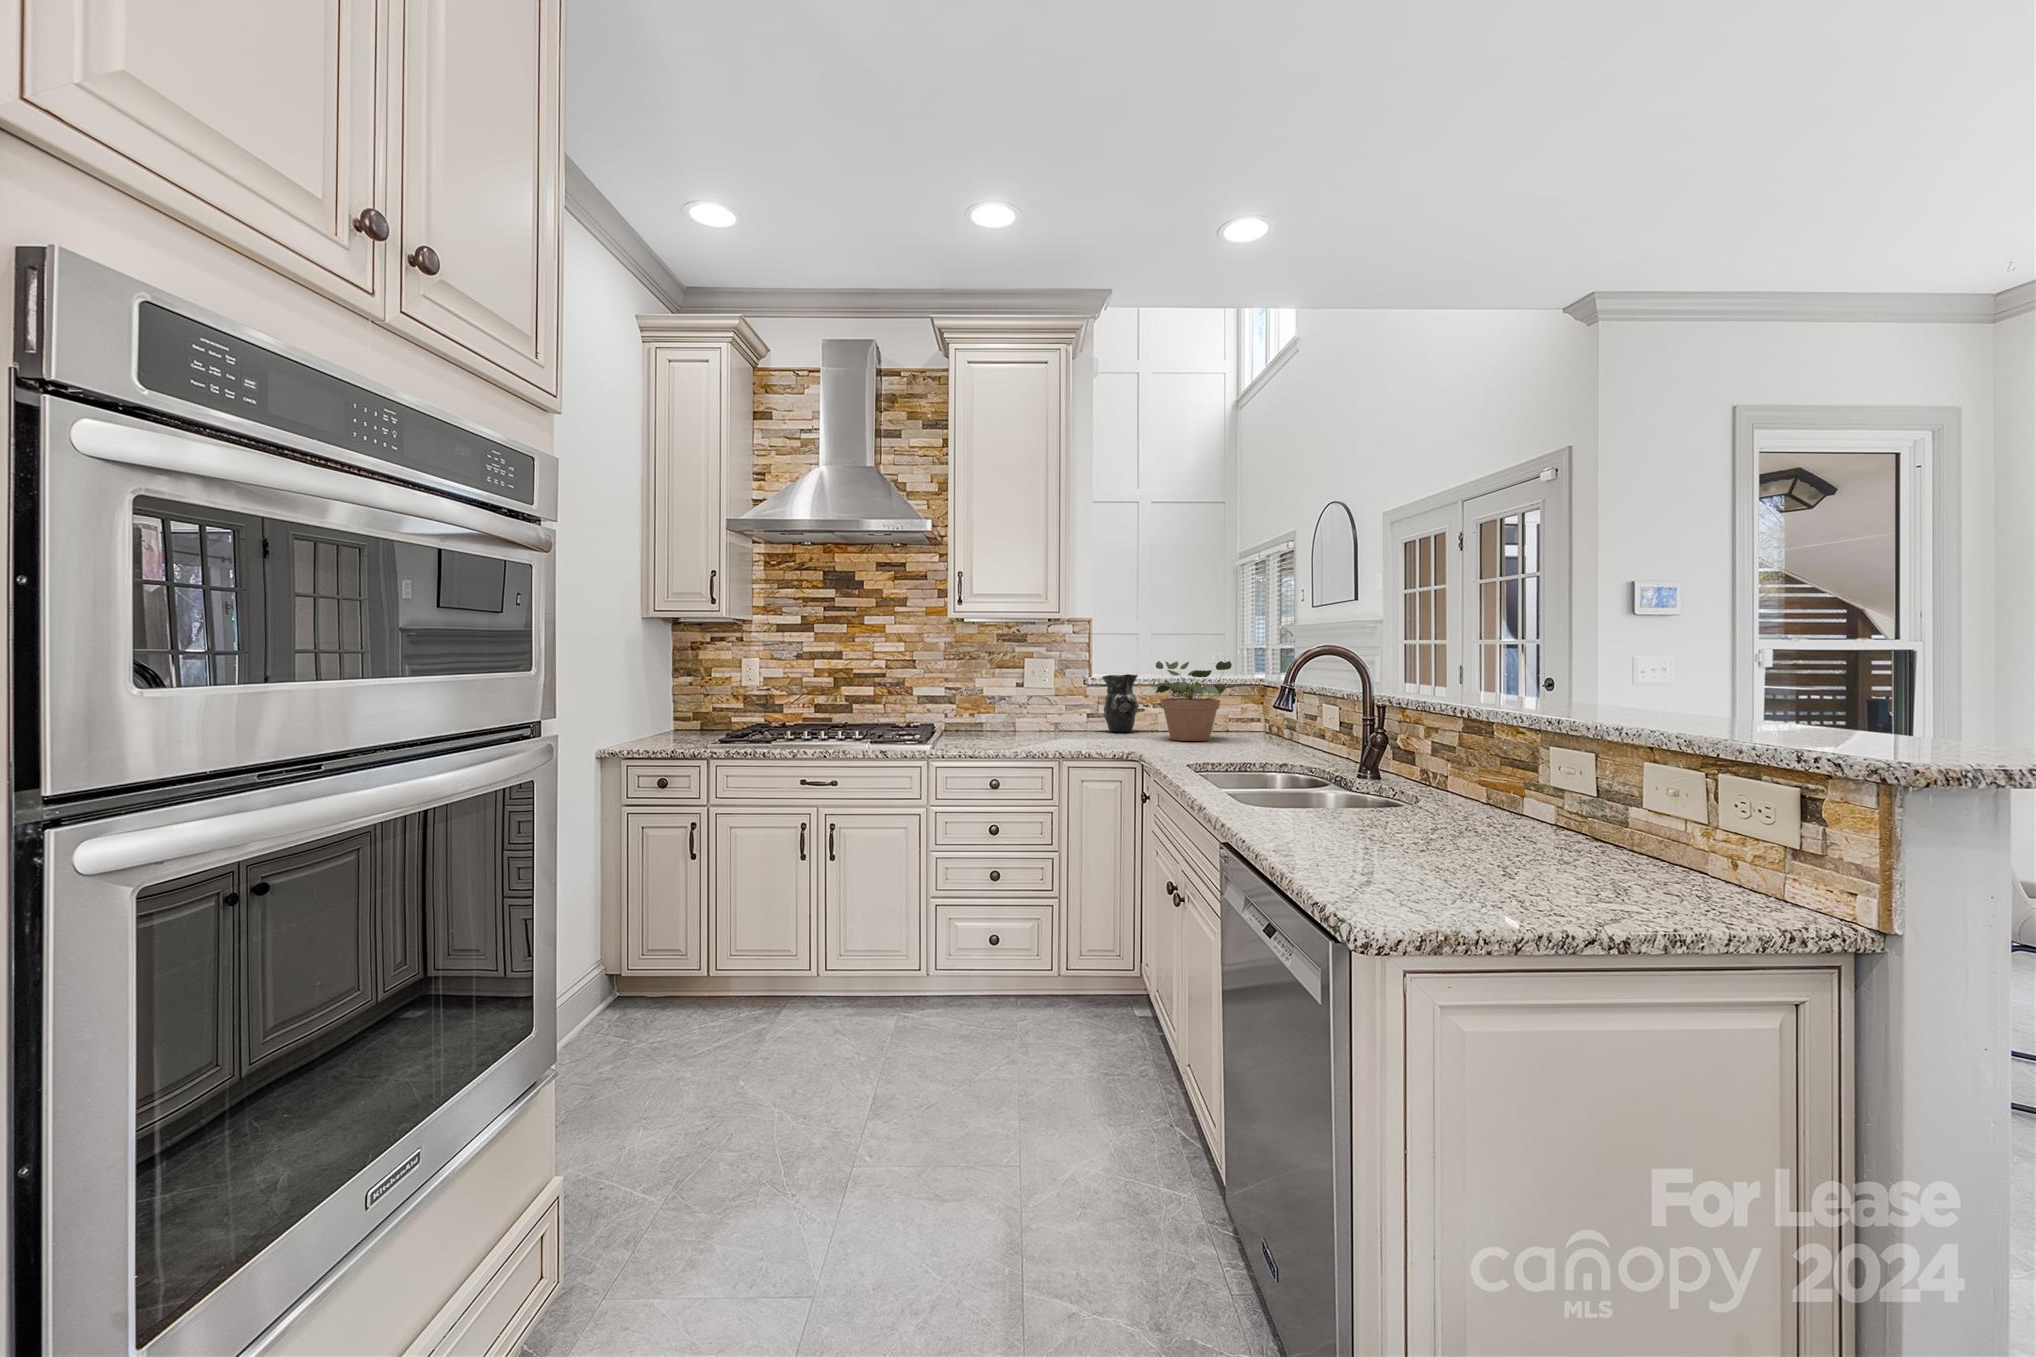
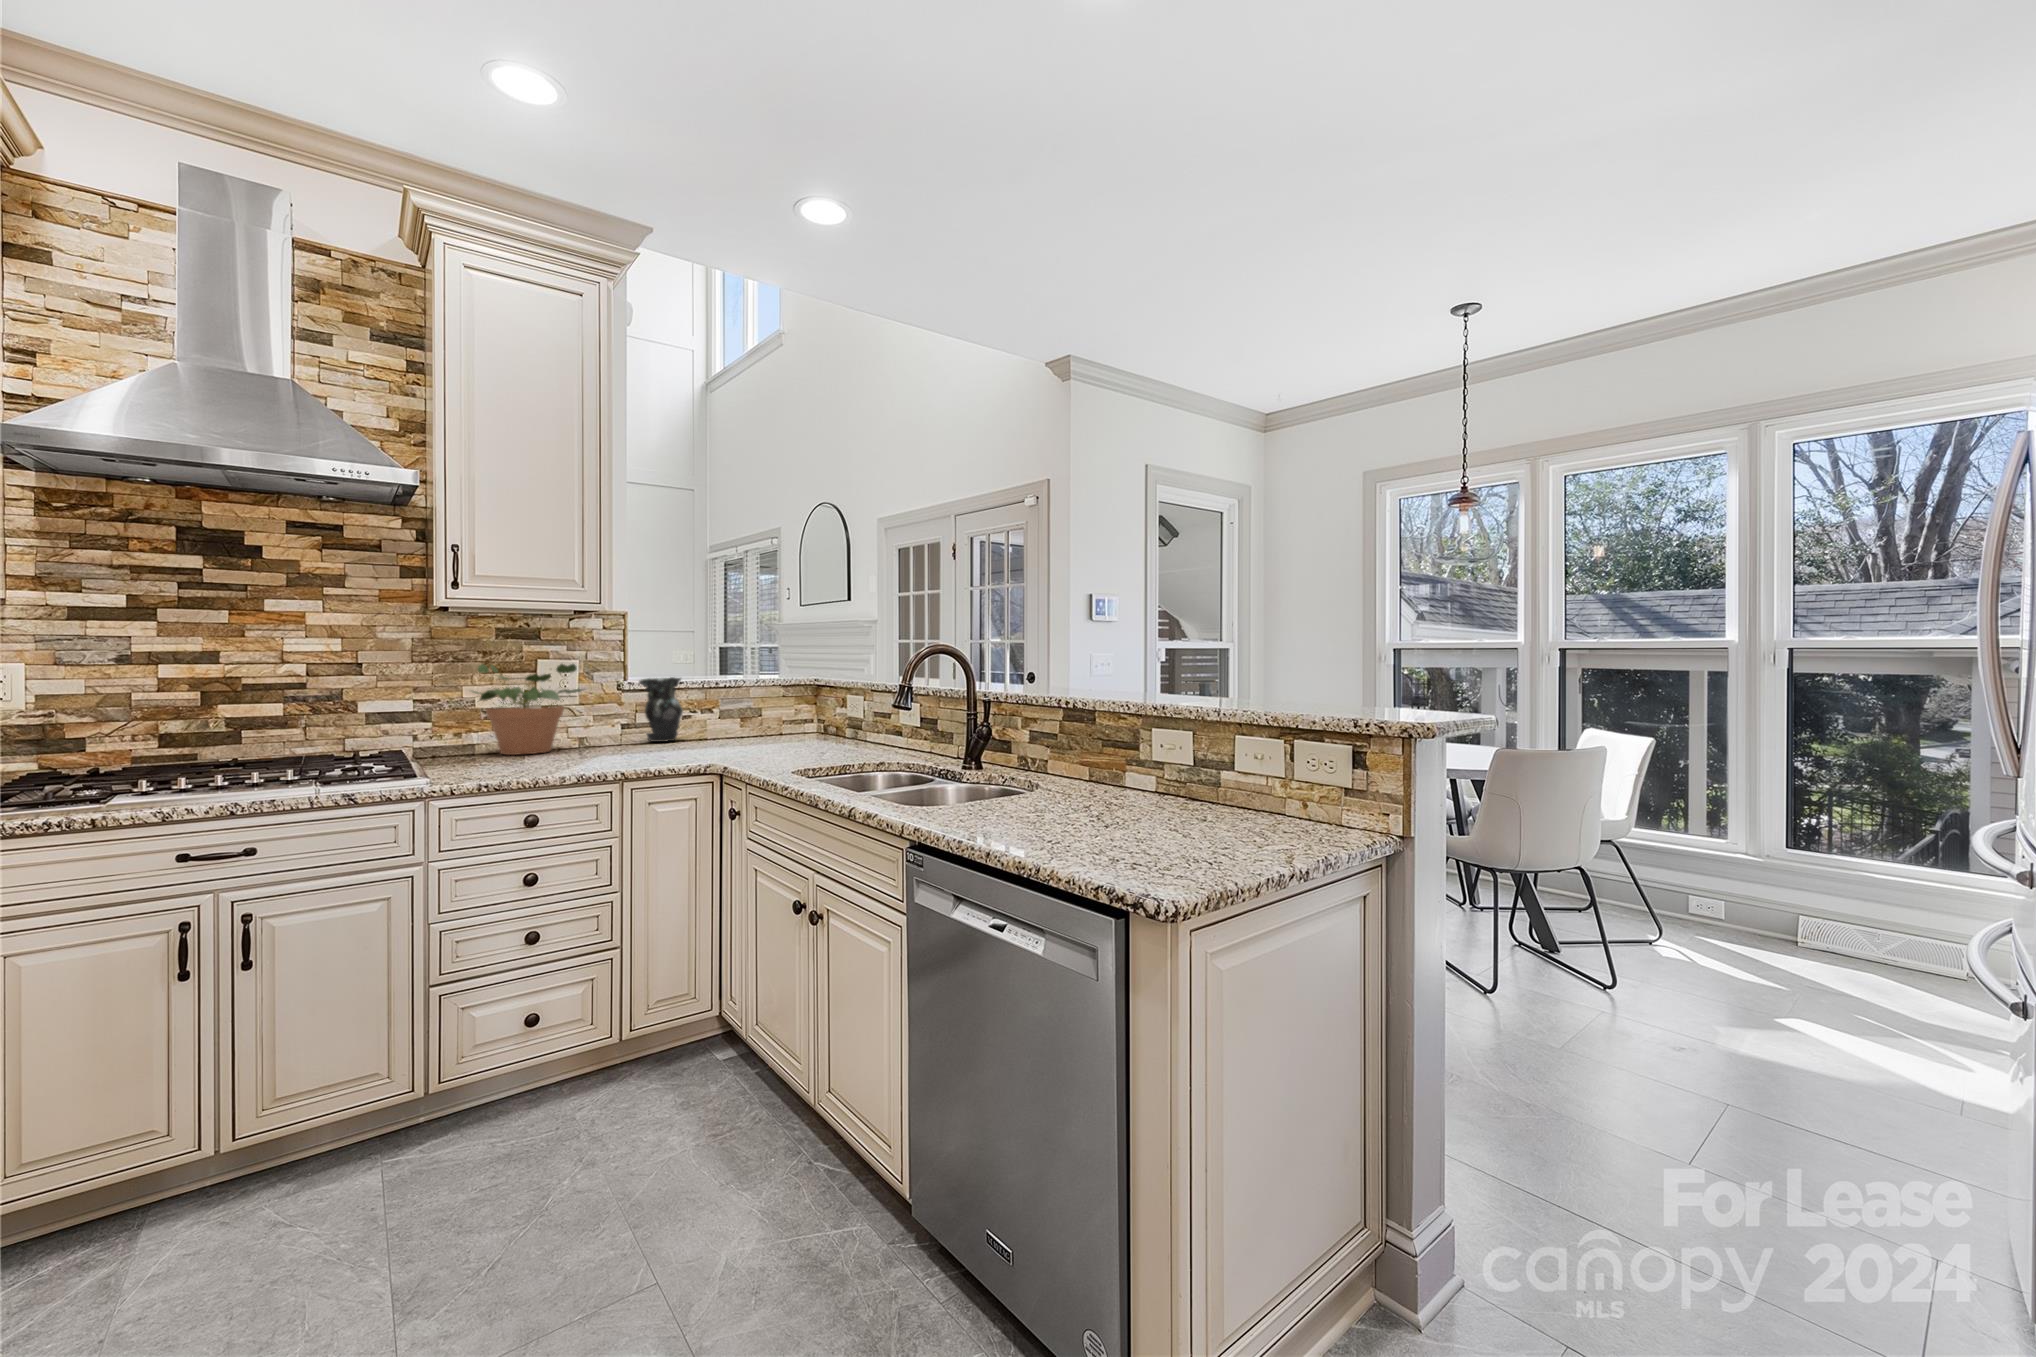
potted plant: present [1150,661,1240,741] -> present [472,664,582,755]

